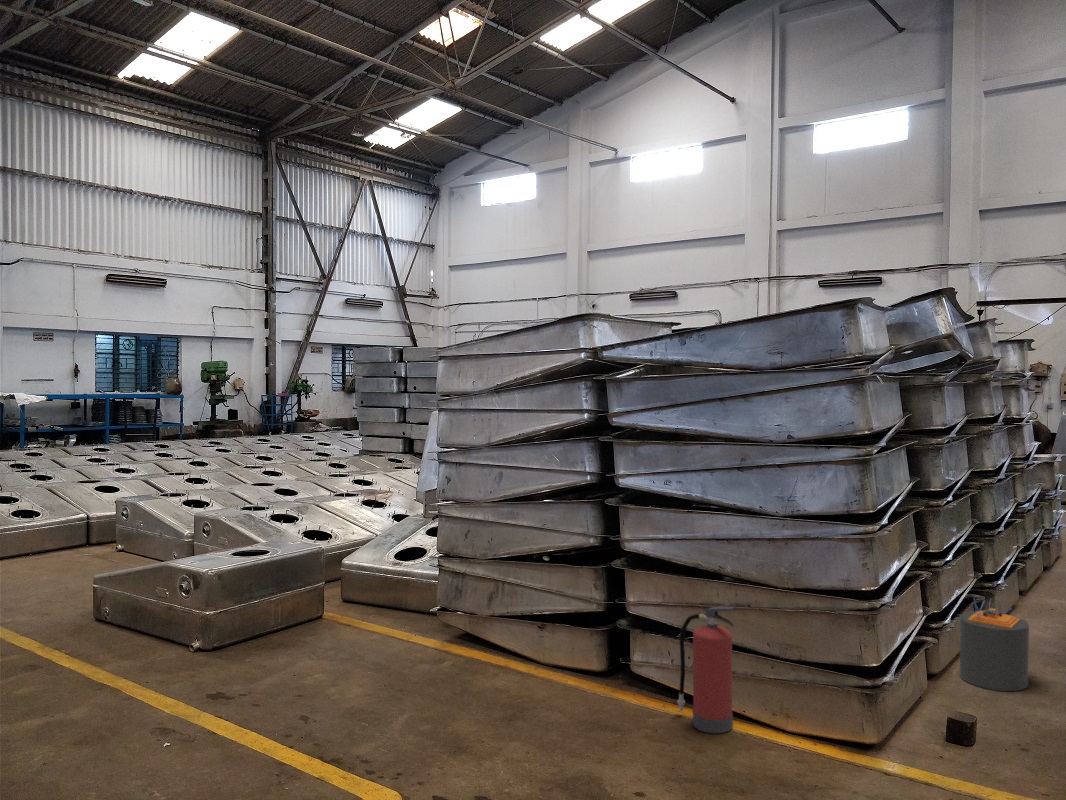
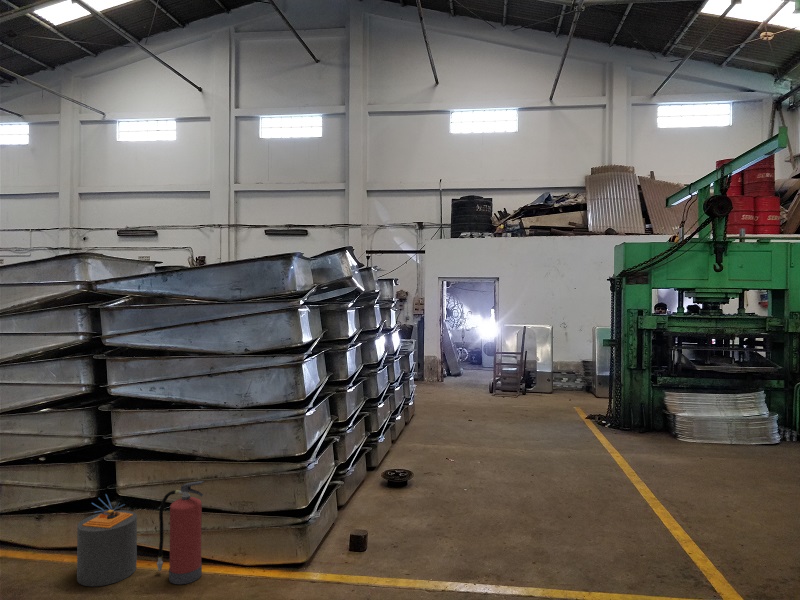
trash can: present [960,598,1029,691] -> present [77,495,137,586]

